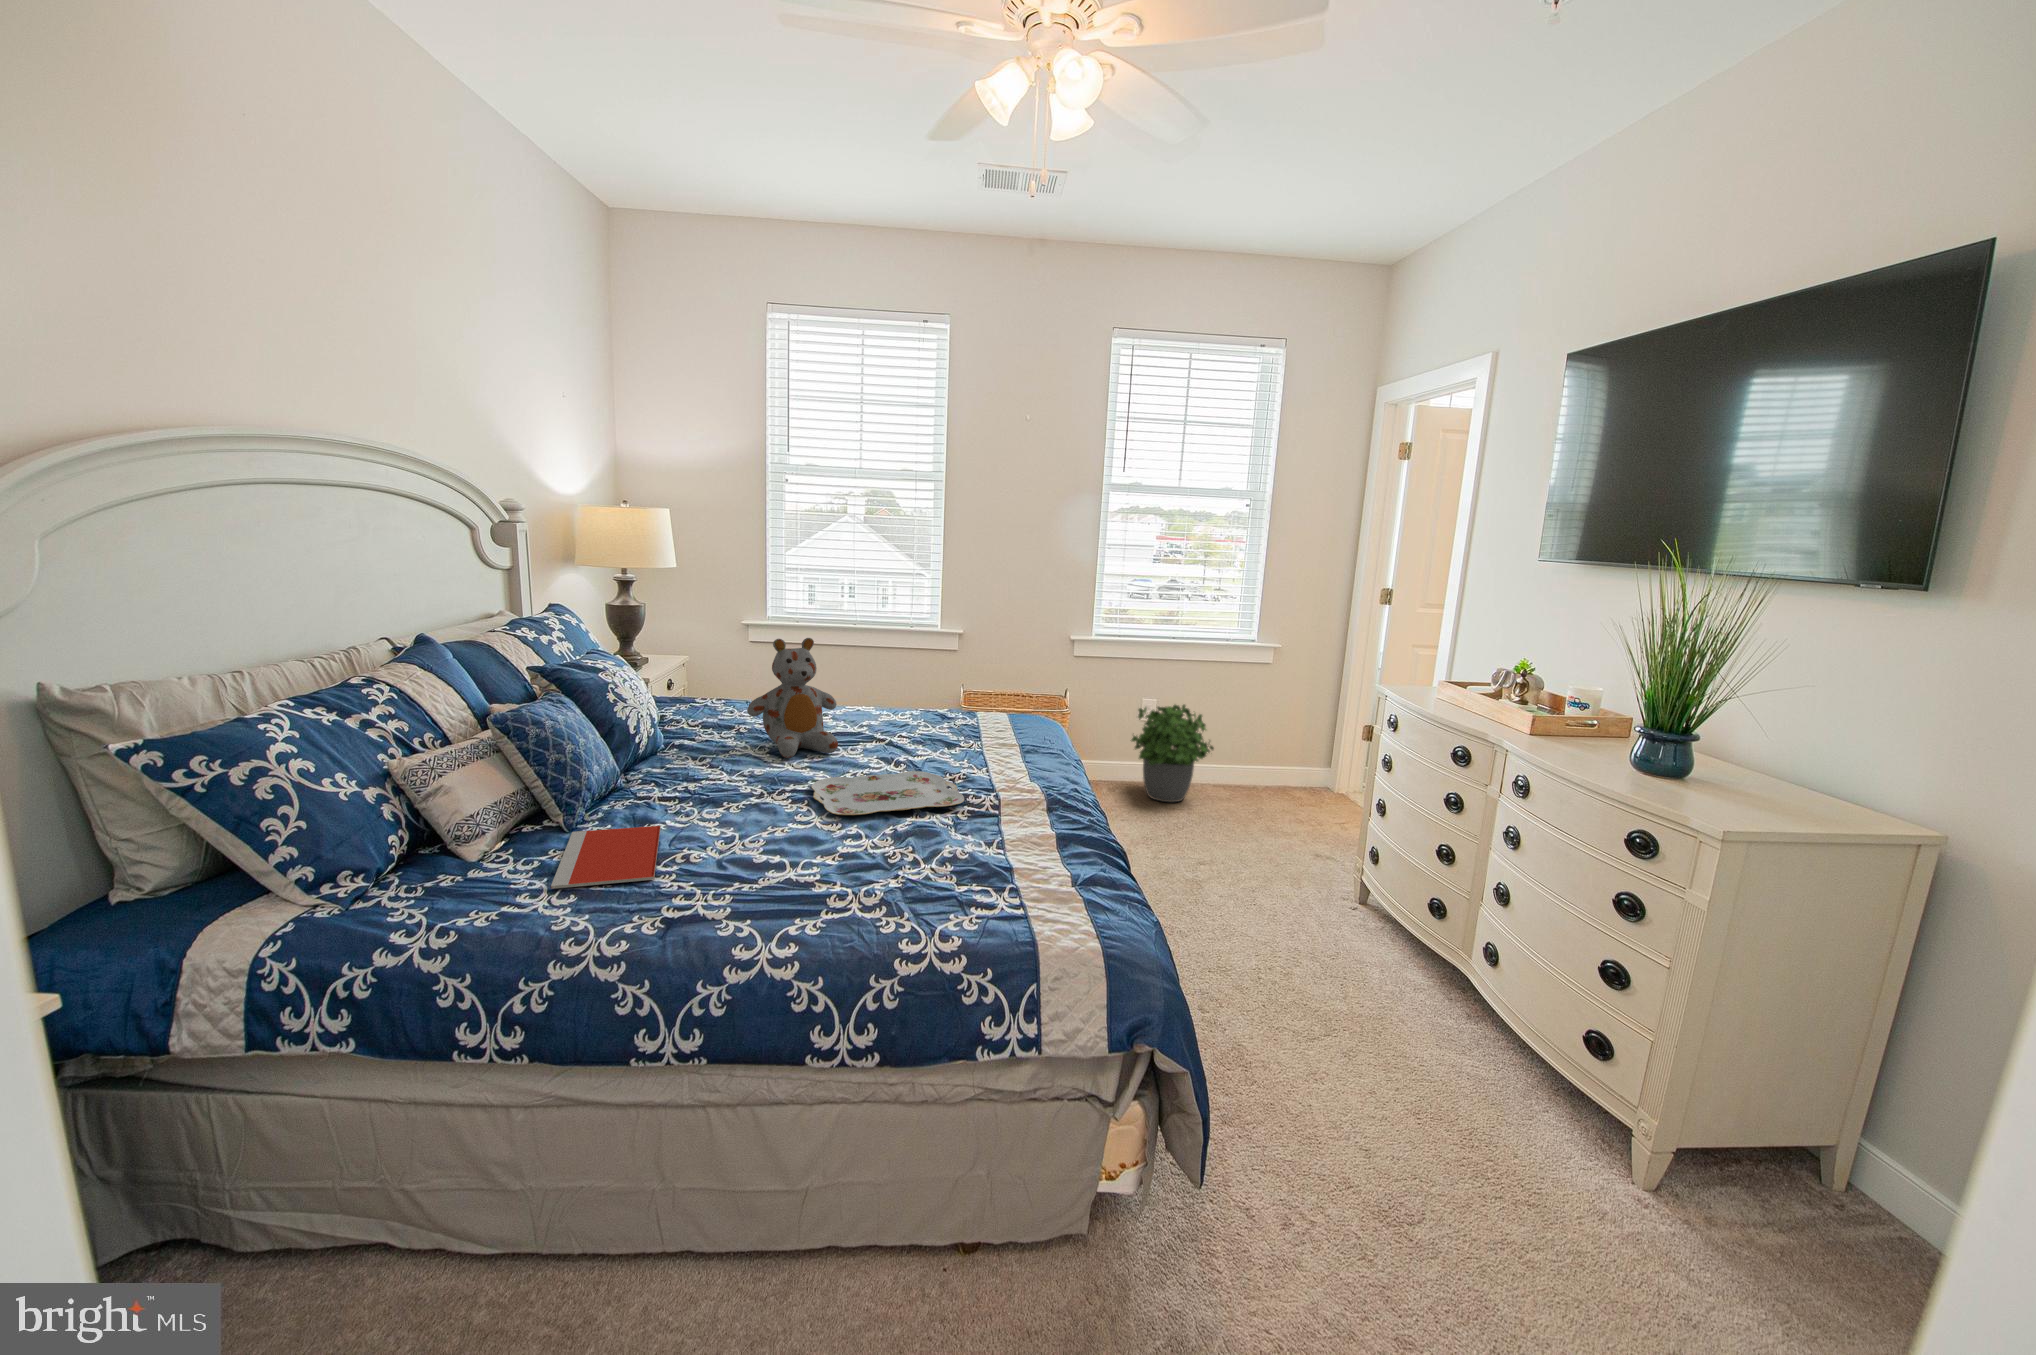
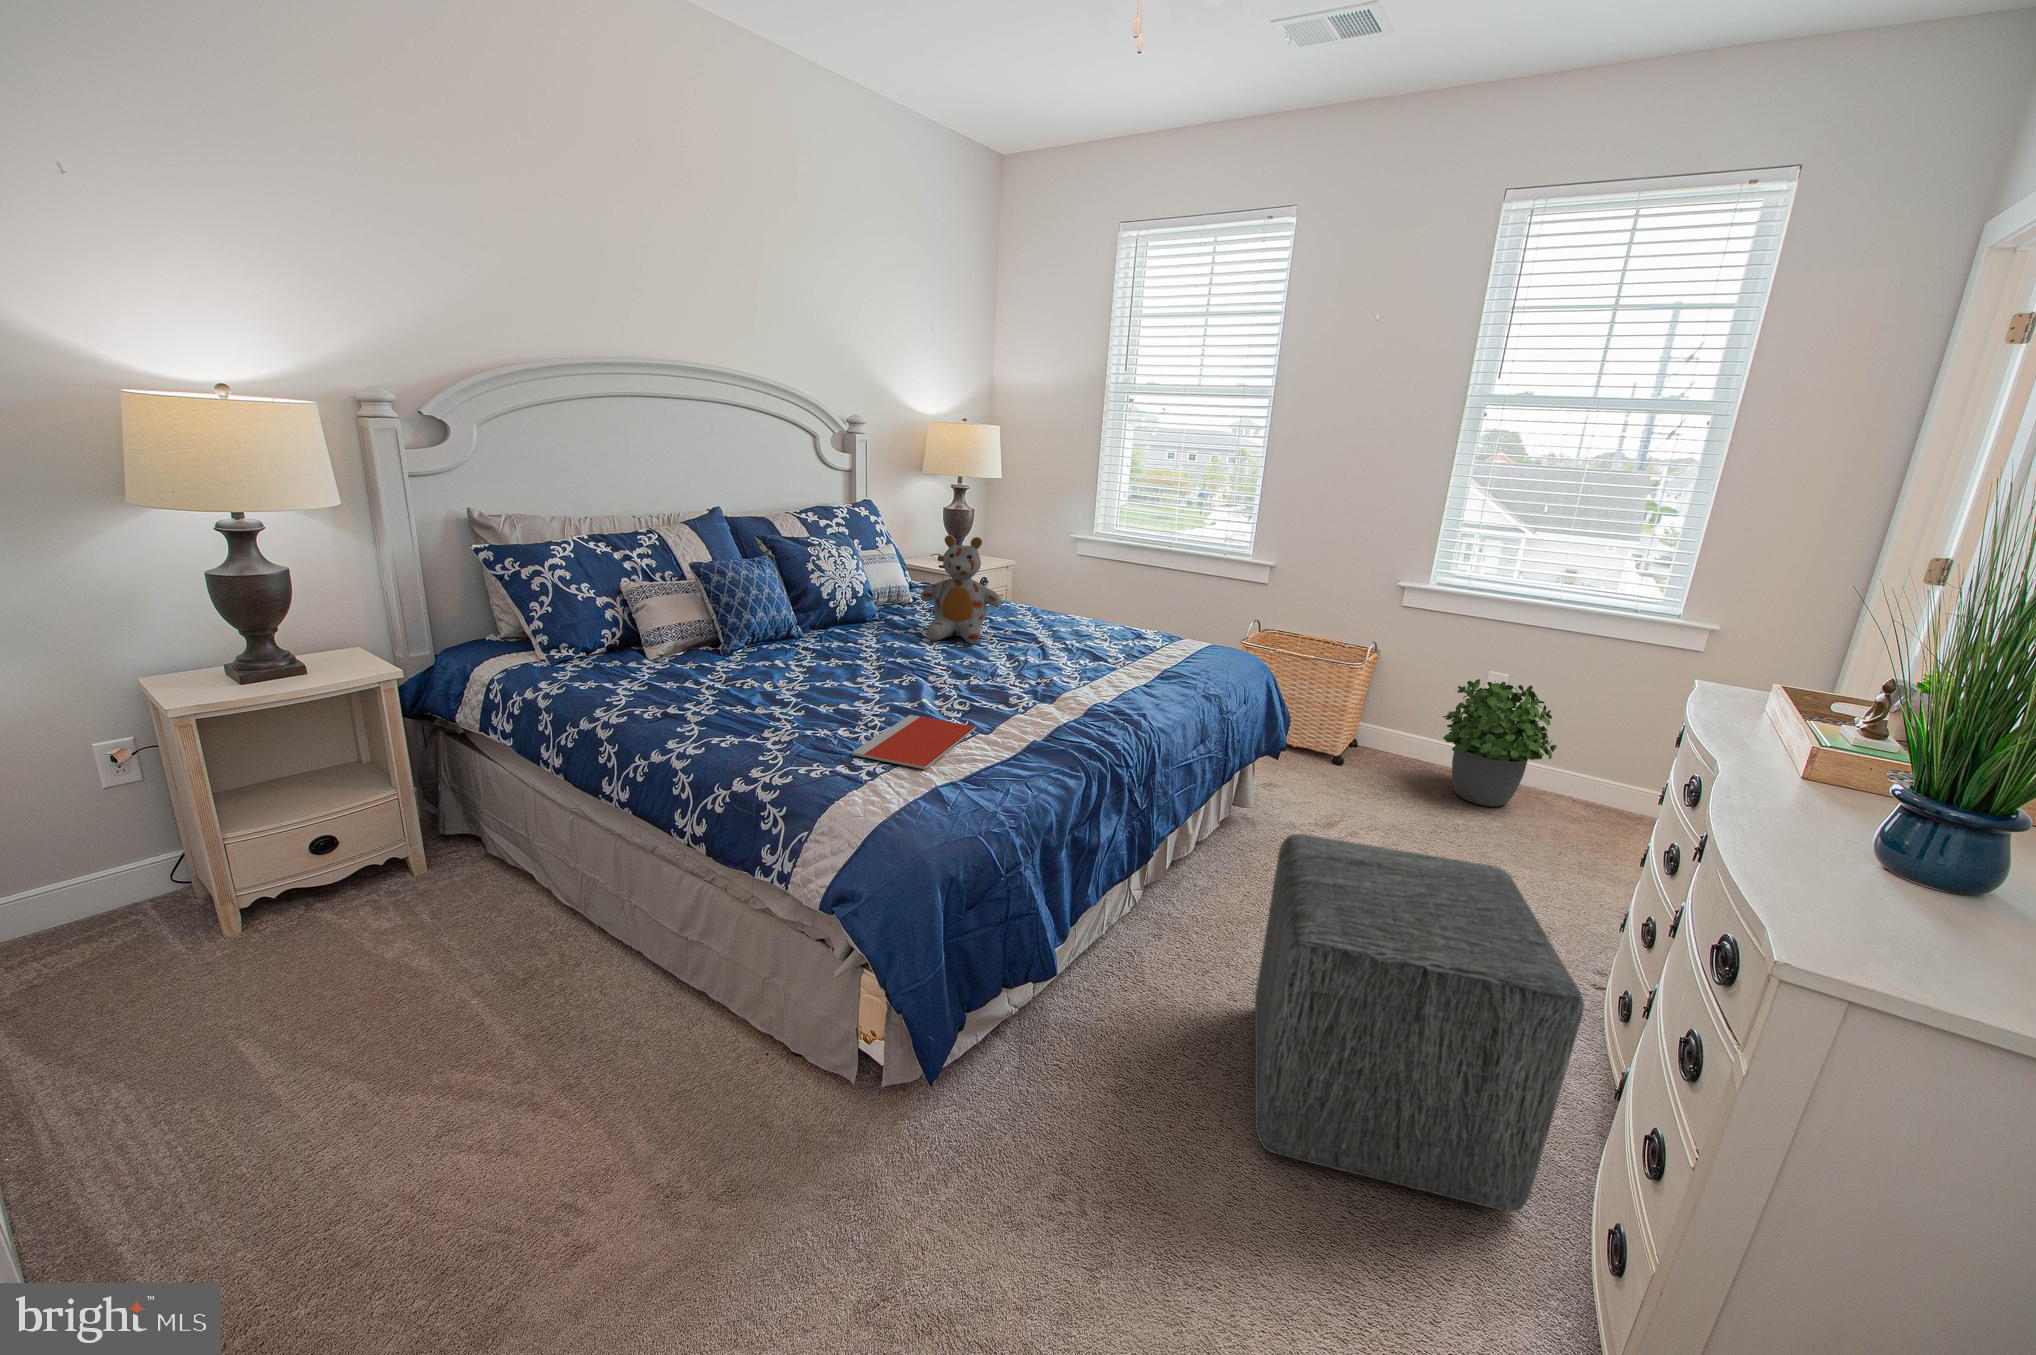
serving tray: present [811,771,964,815] -> none [878,659,1021,699]
notebook: present [551,826,661,889] -> present [852,715,976,769]
ottoman: none [1238,834,1512,1098] -> present [1255,834,1584,1212]

